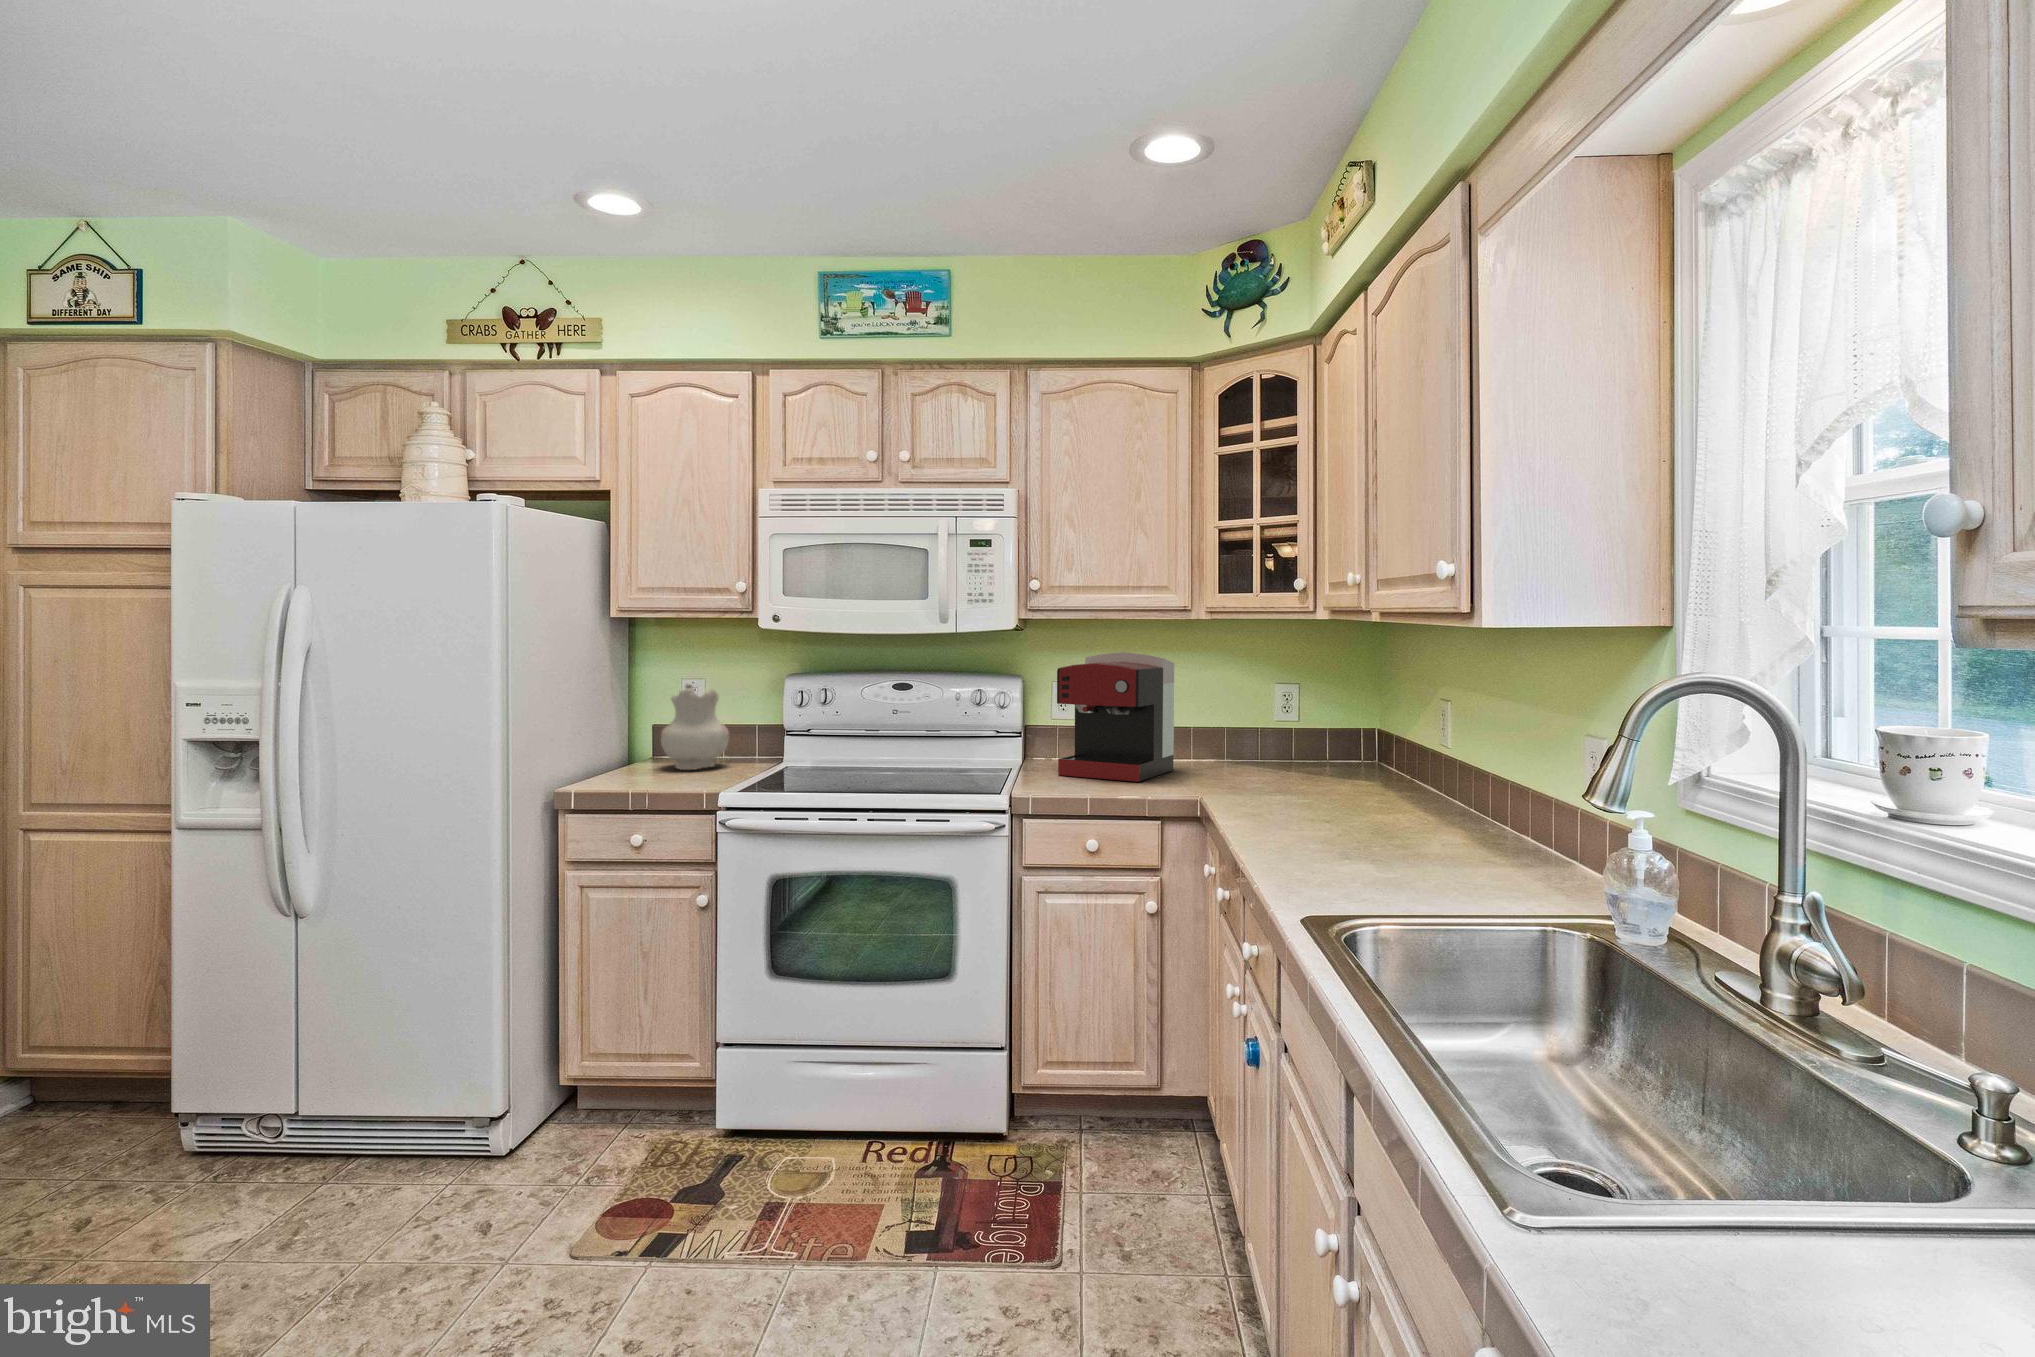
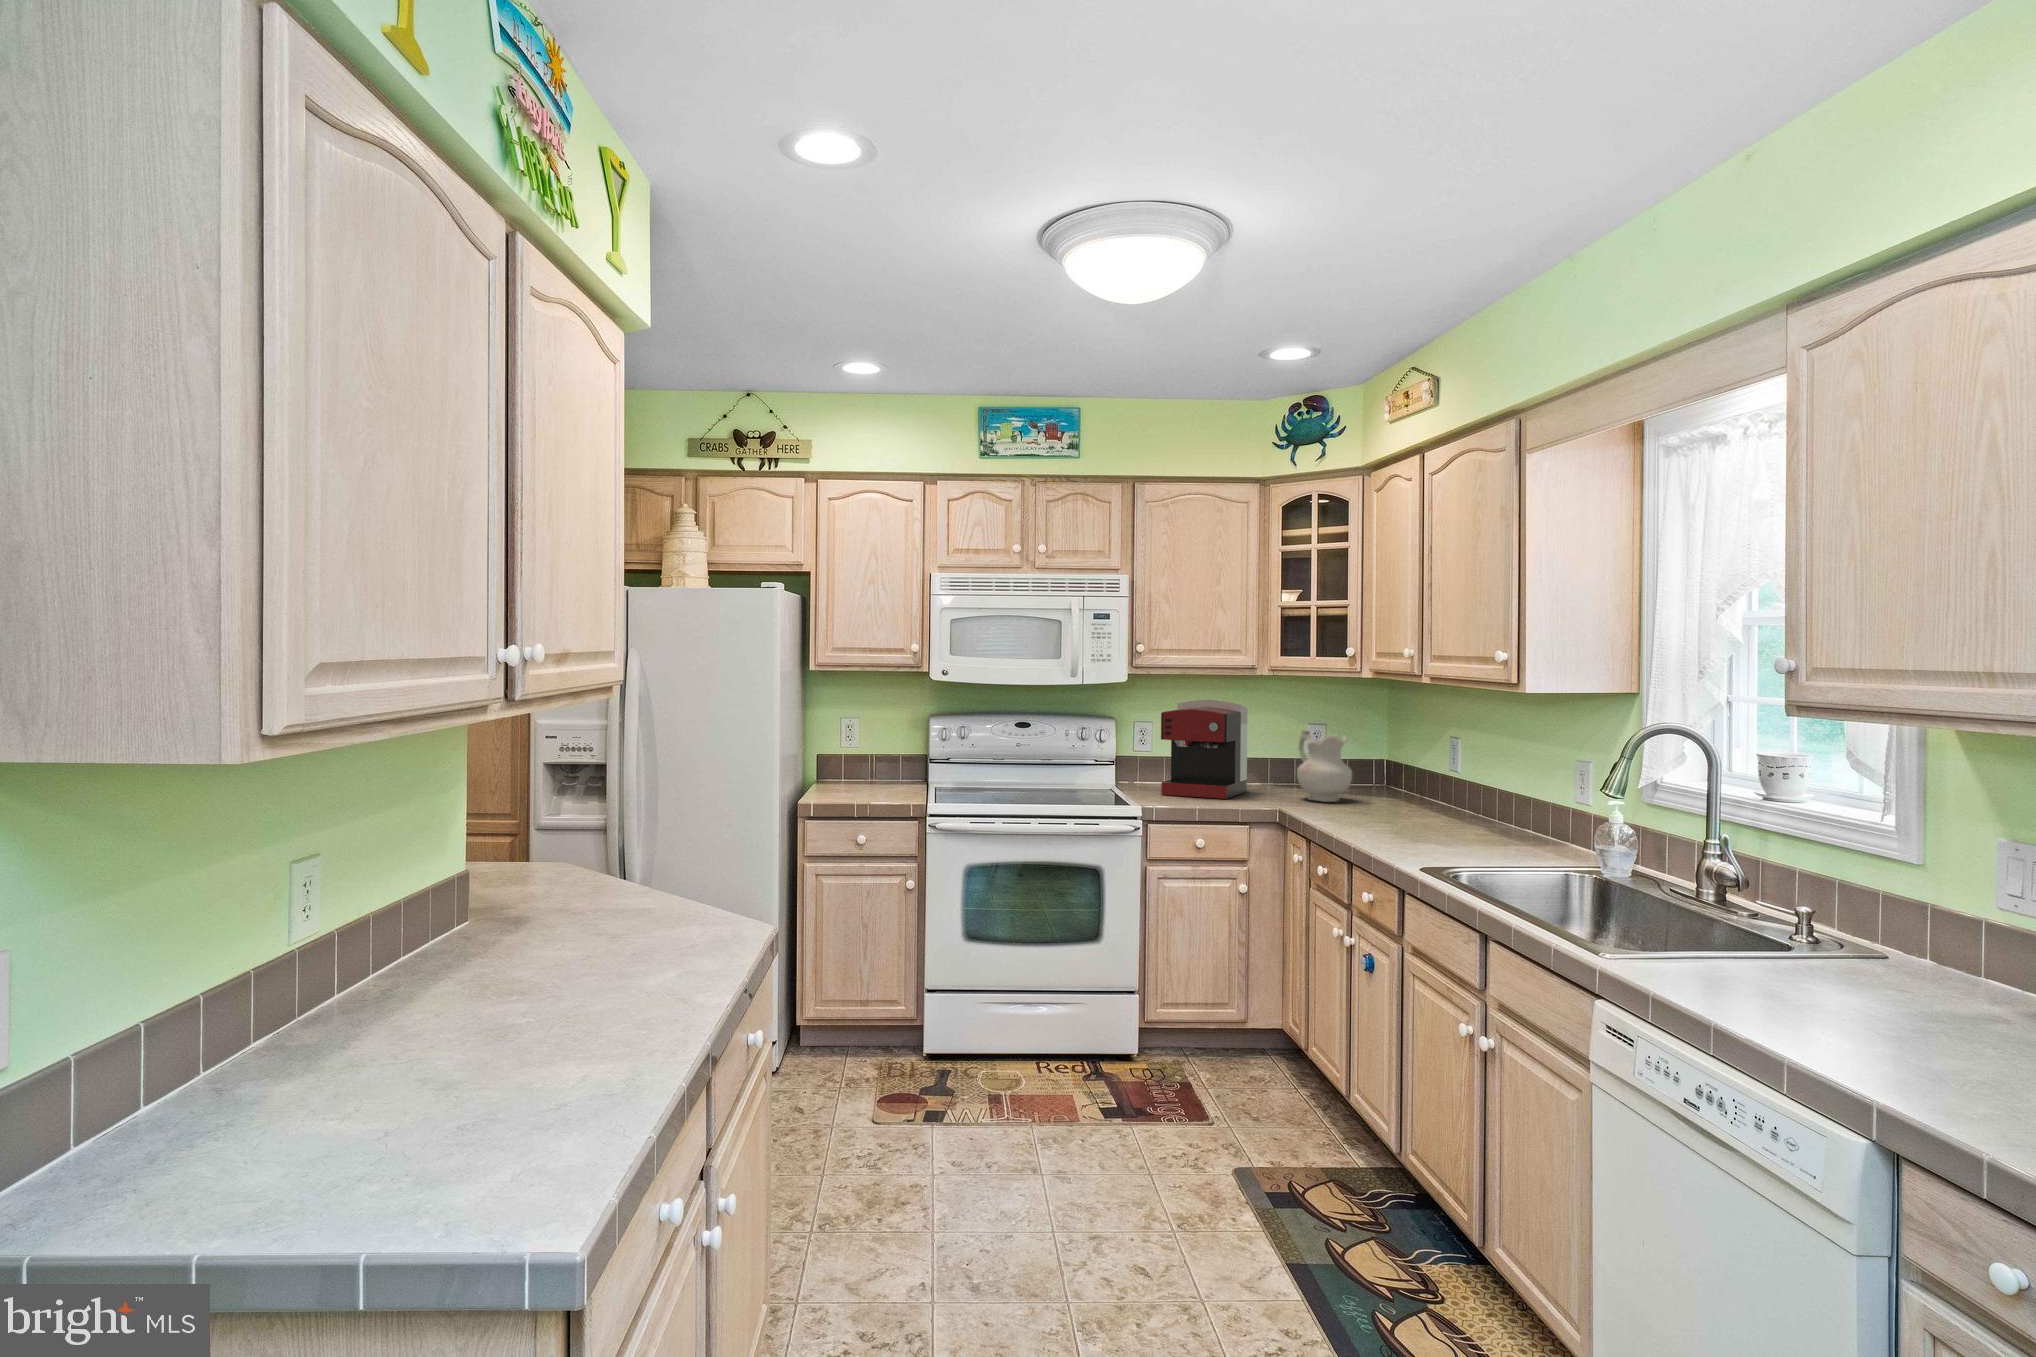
ceramic pitcher: present [661,684,729,770] -> present [1297,731,1352,802]

